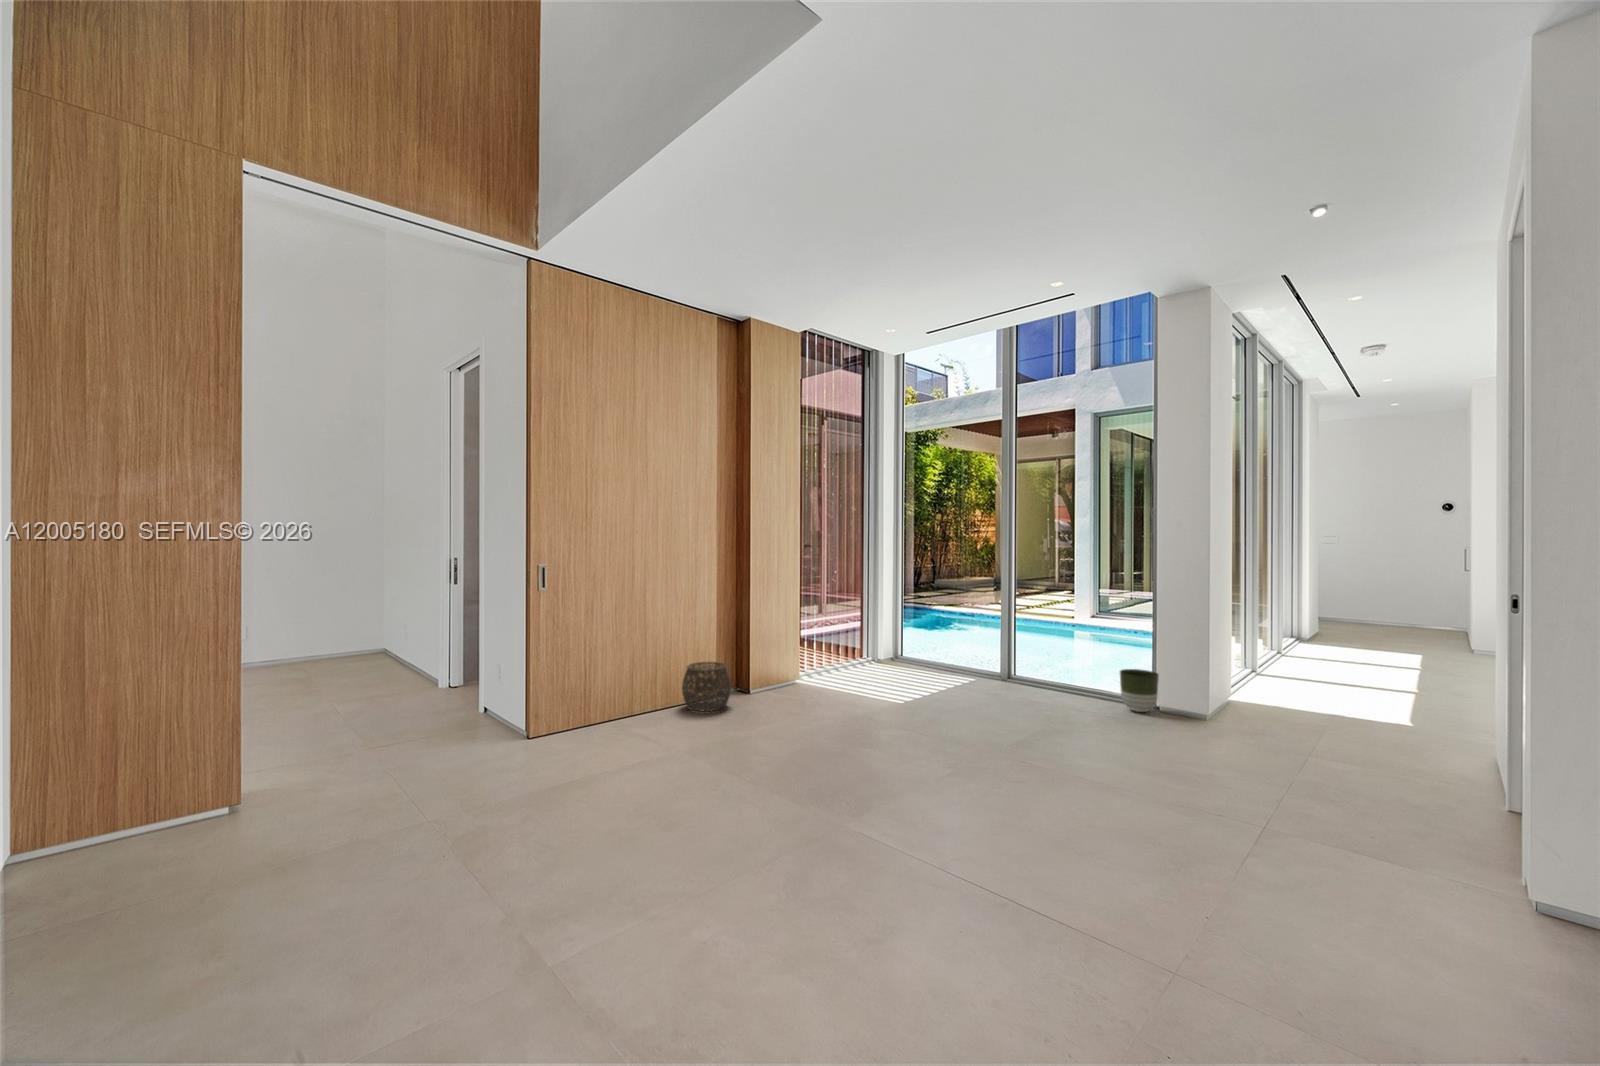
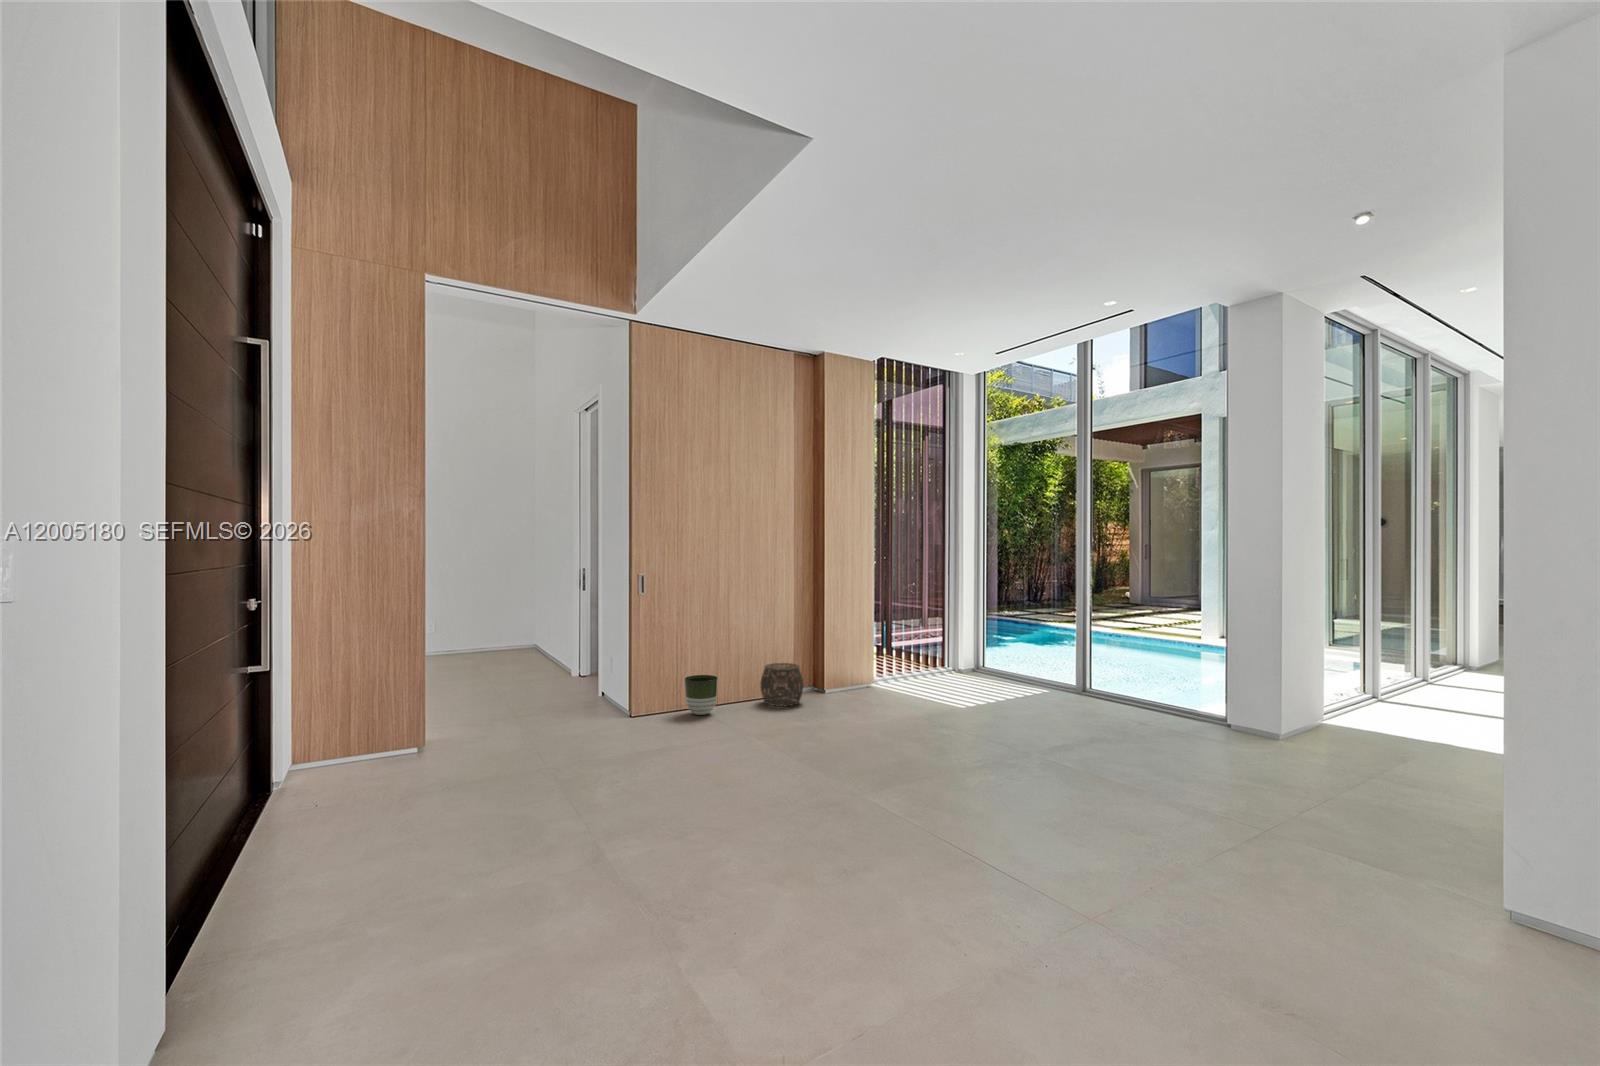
planter: present [1120,669,1159,712] -> present [685,675,718,715]

